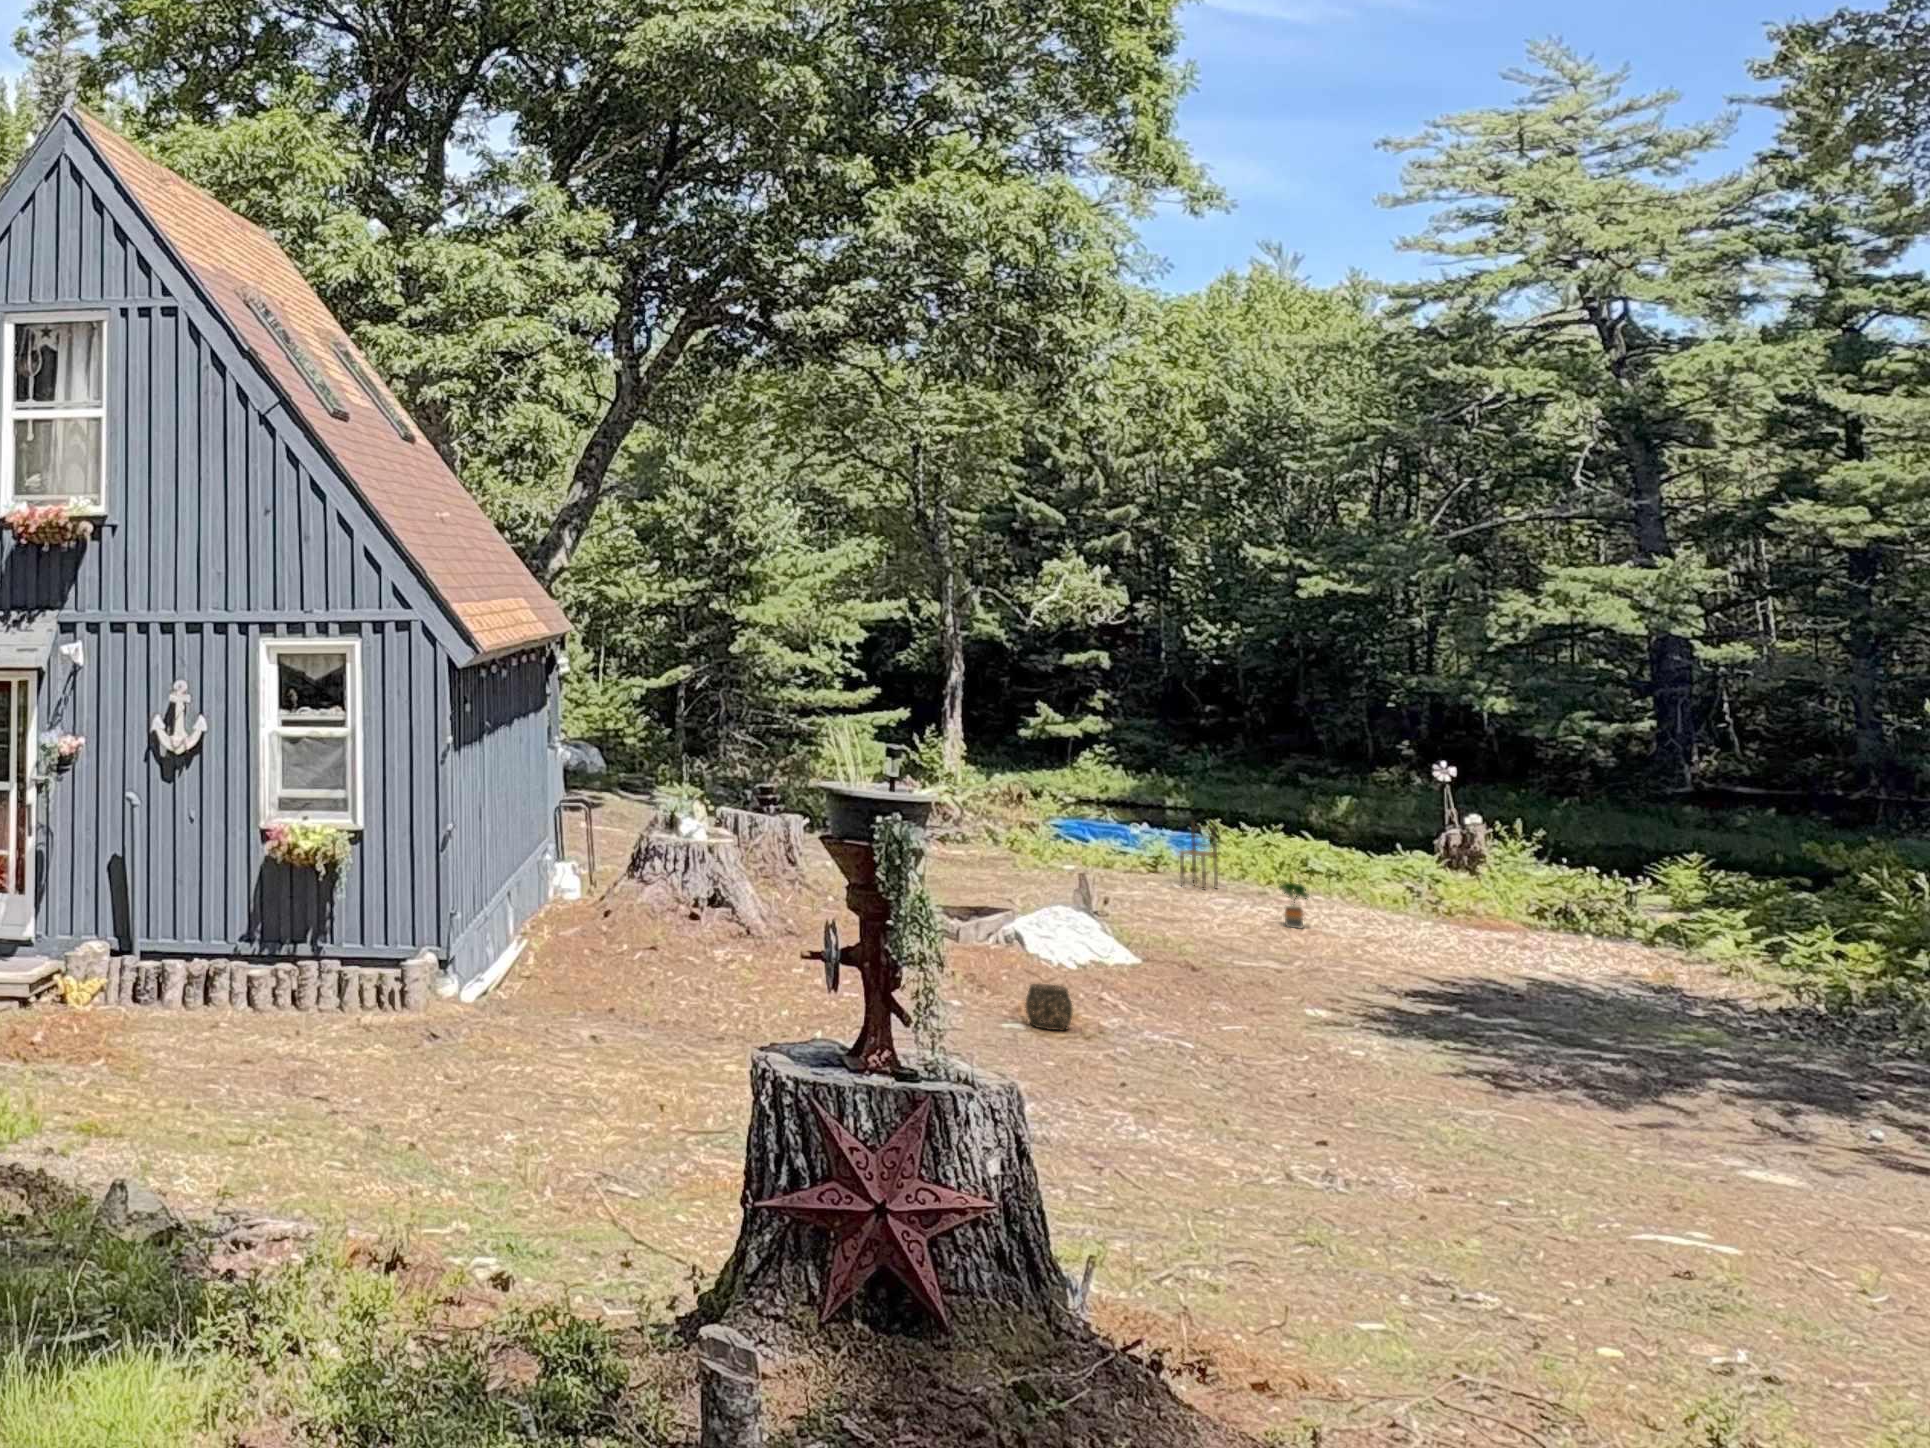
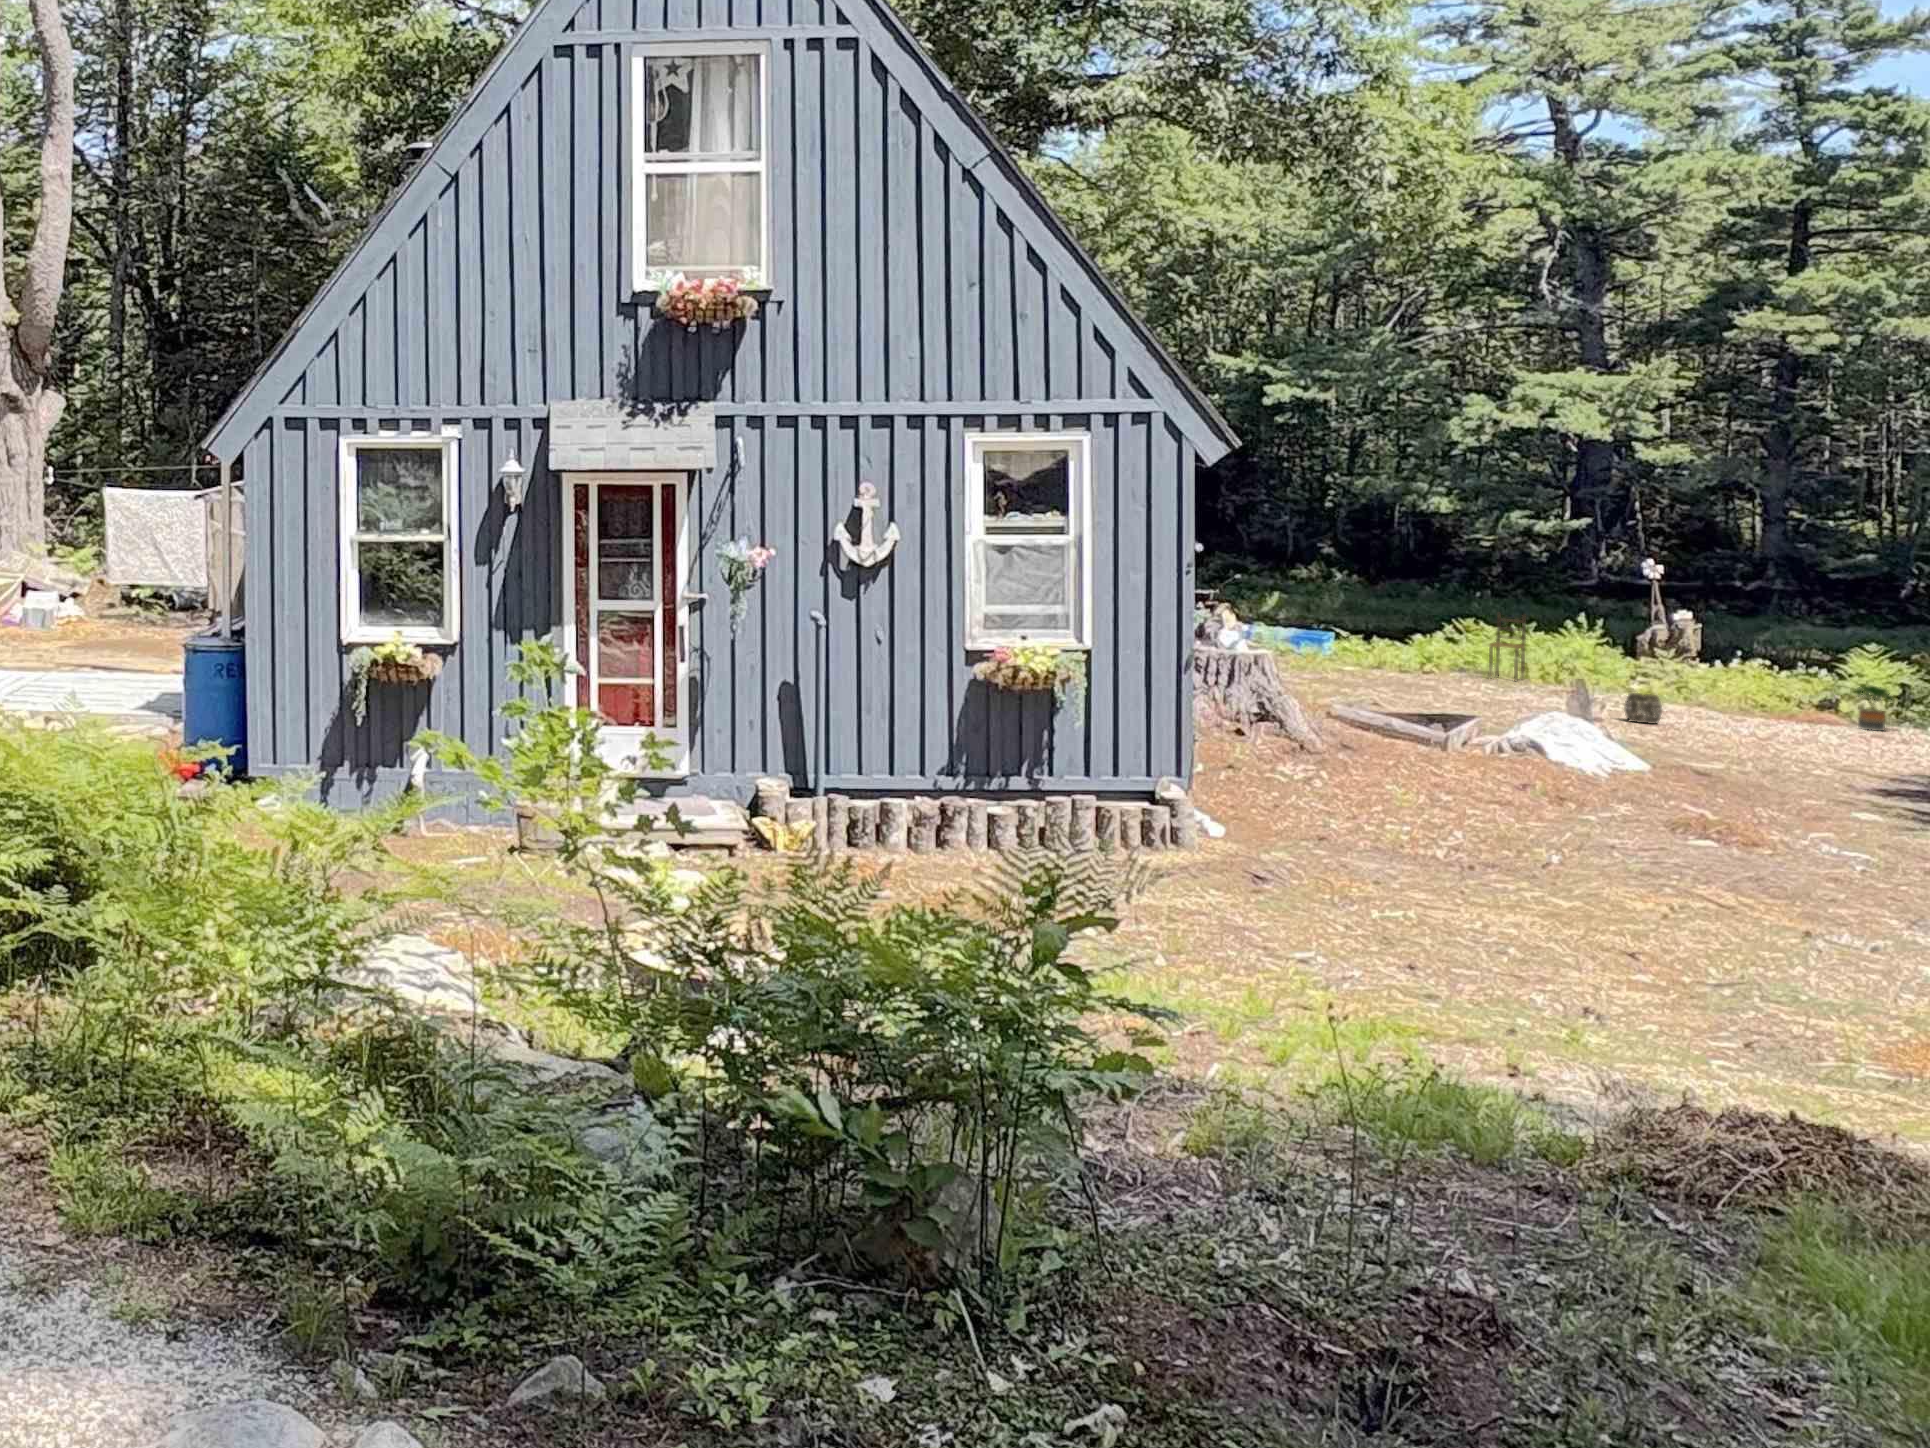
potted tree: present [1279,882,1309,928] -> present [1857,685,1892,731]
woven basket: present [1026,984,1073,1030] -> present [1625,693,1662,724]

